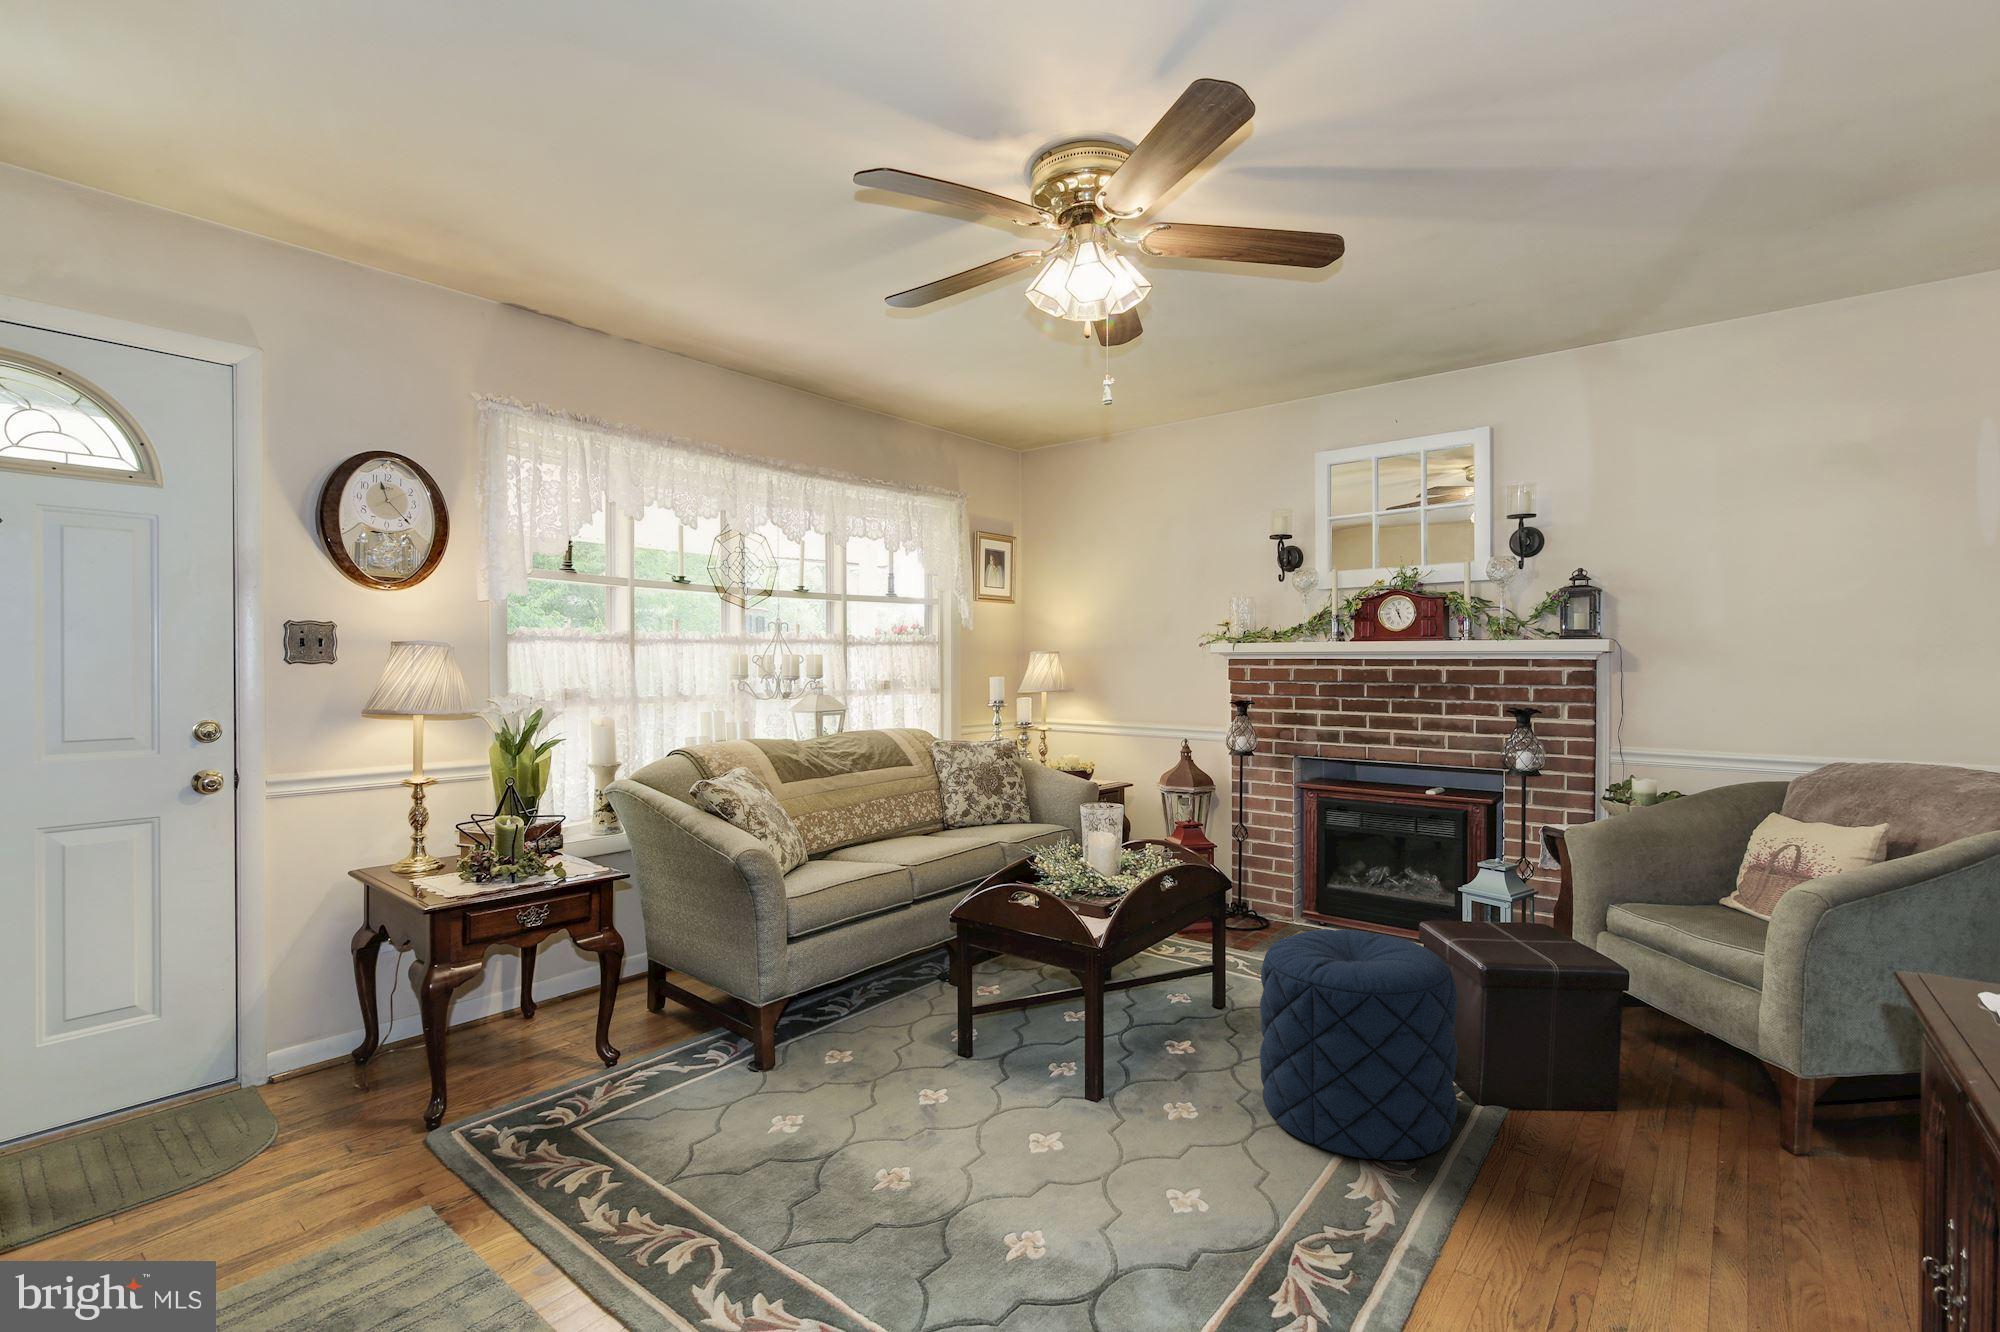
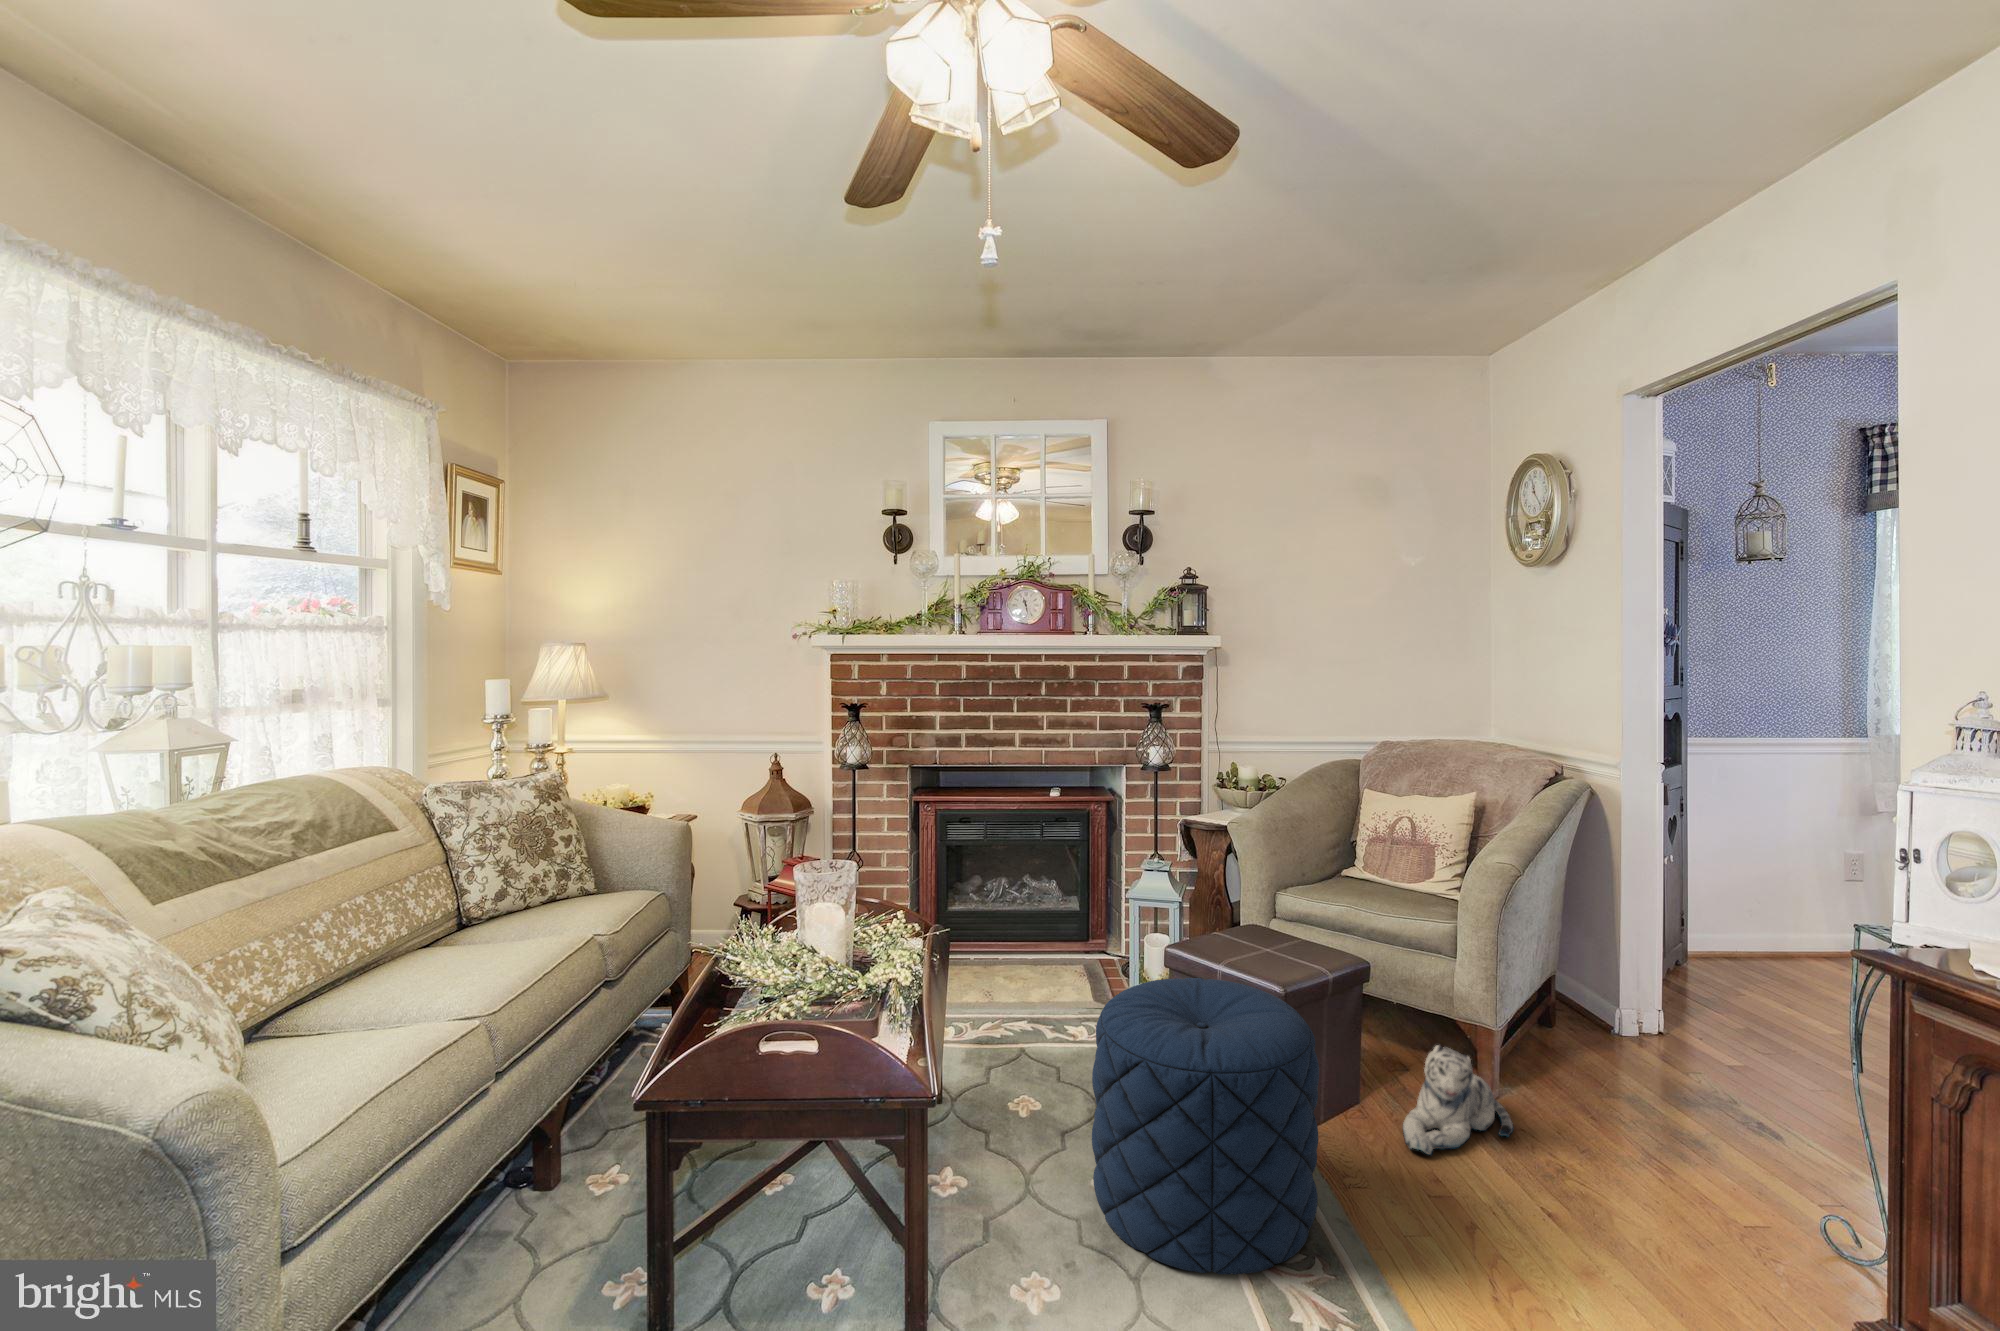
plush toy: none [1614,1061,1795,1179] -> present [1403,1045,1513,1155]

